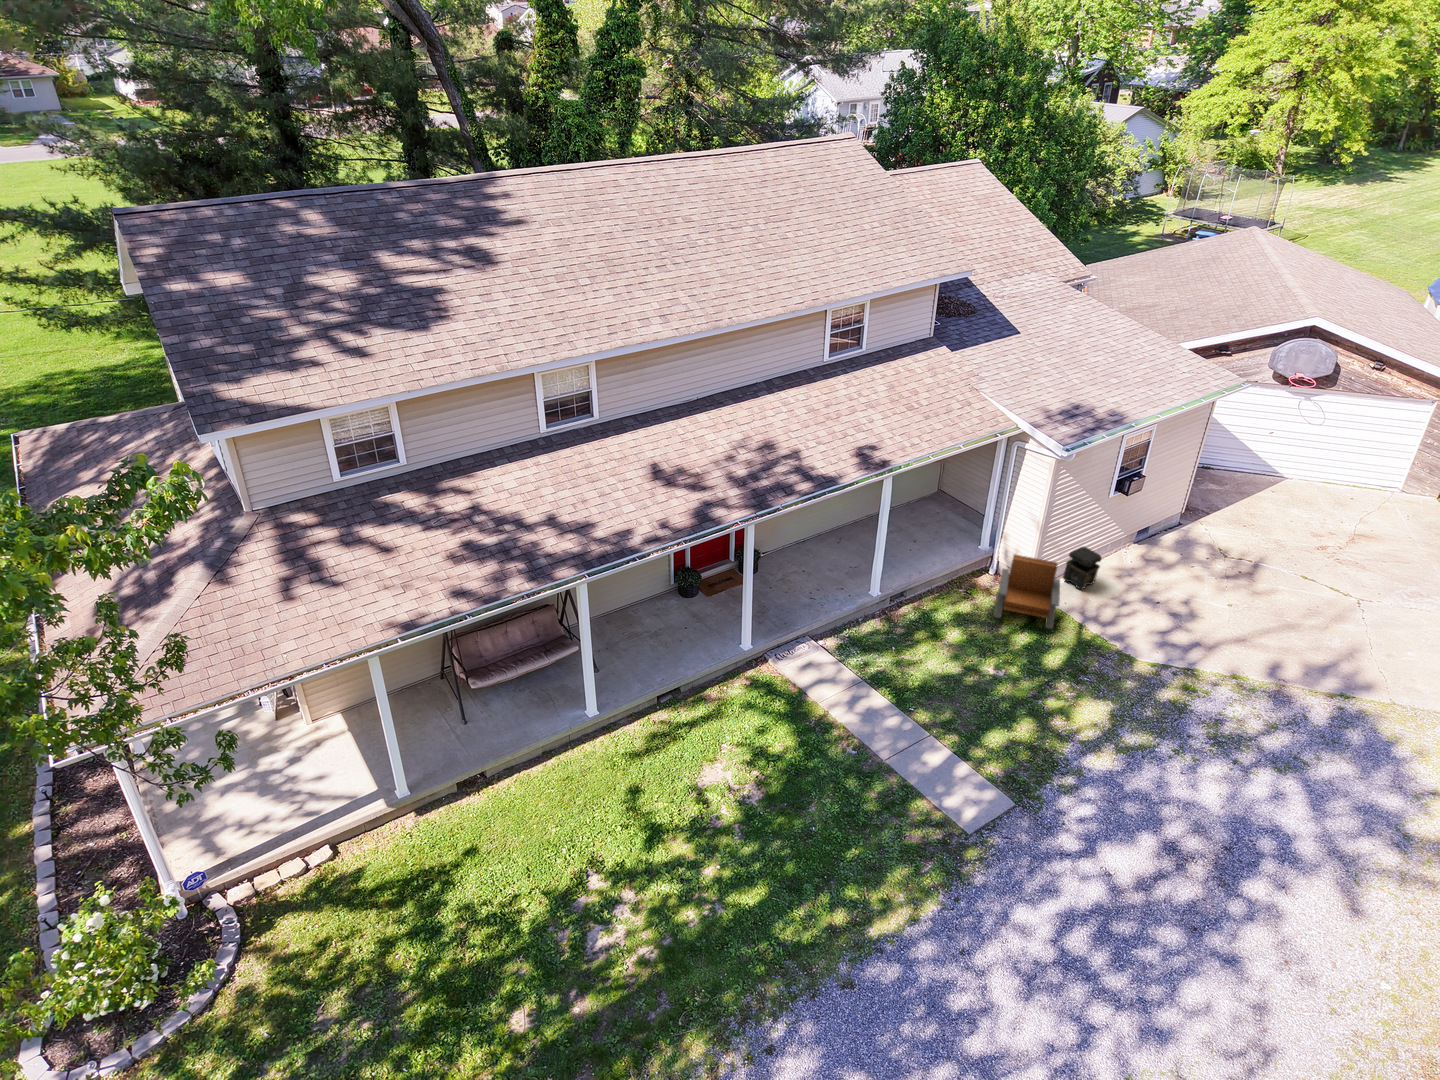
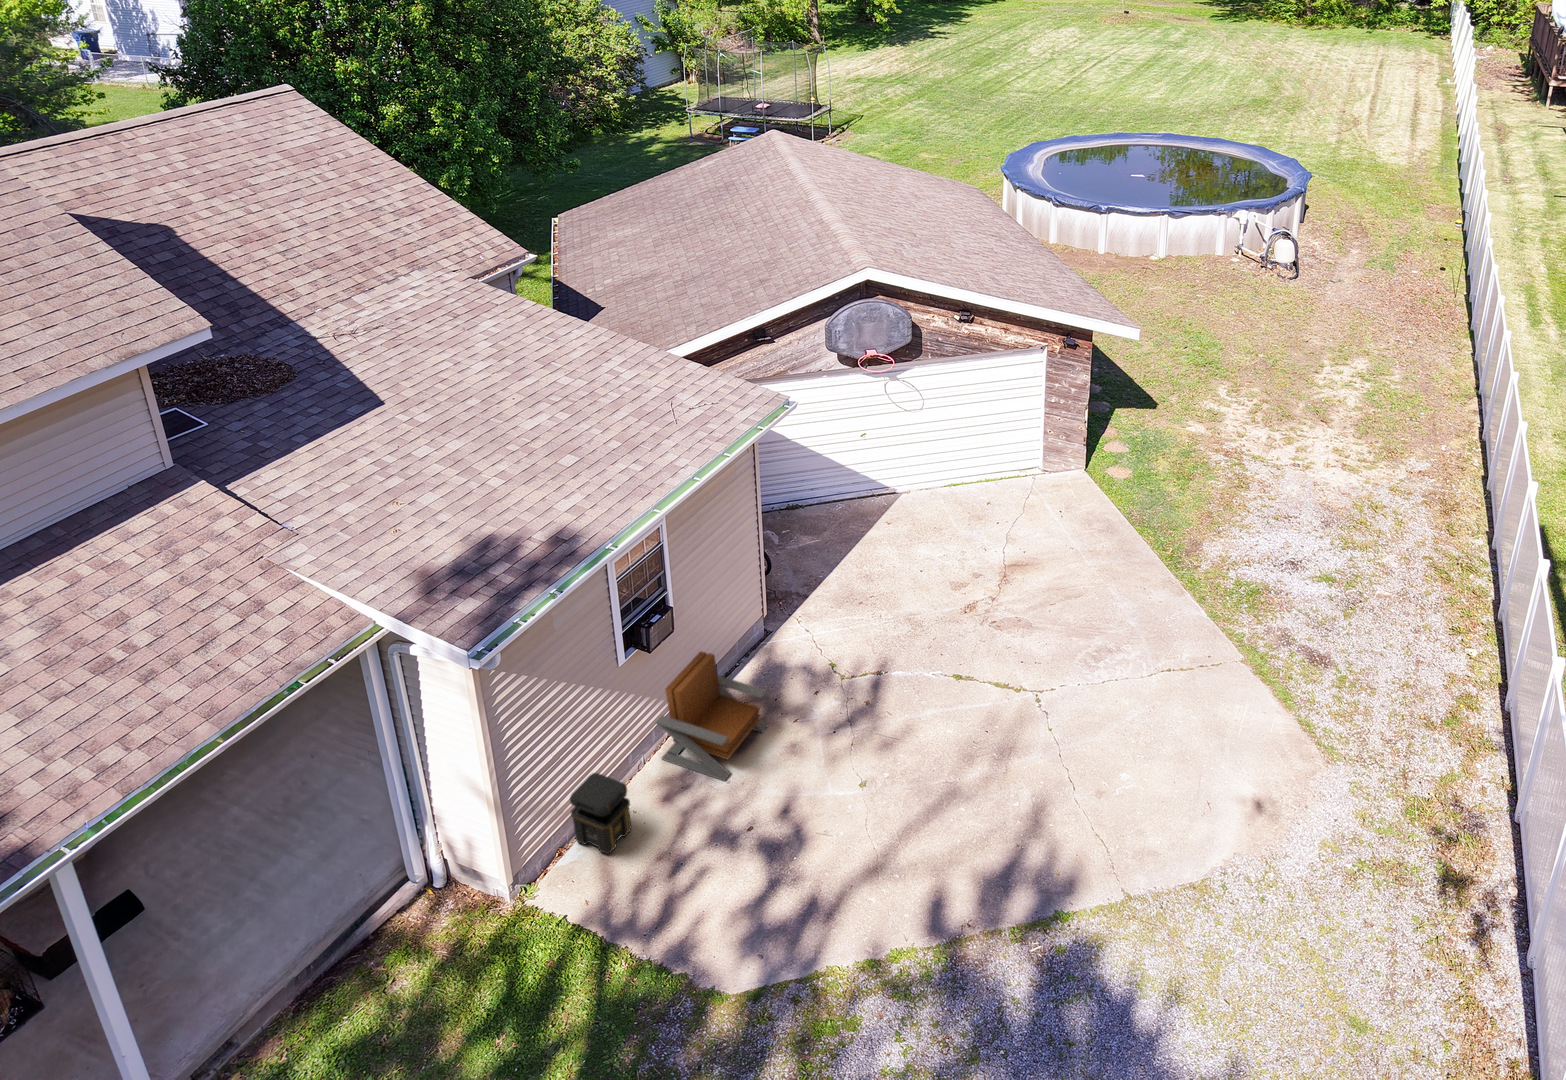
lounge chair: present [994,555,1060,629] -> present [656,652,768,781]

